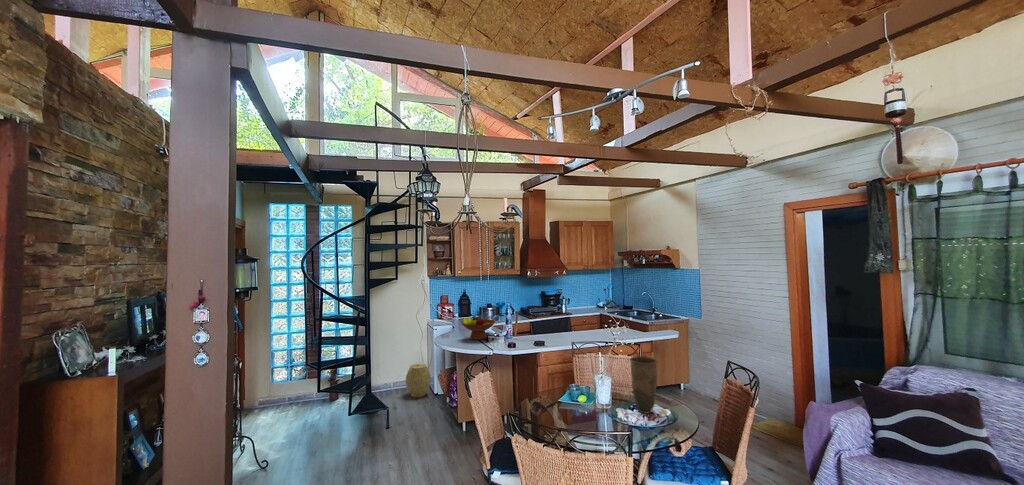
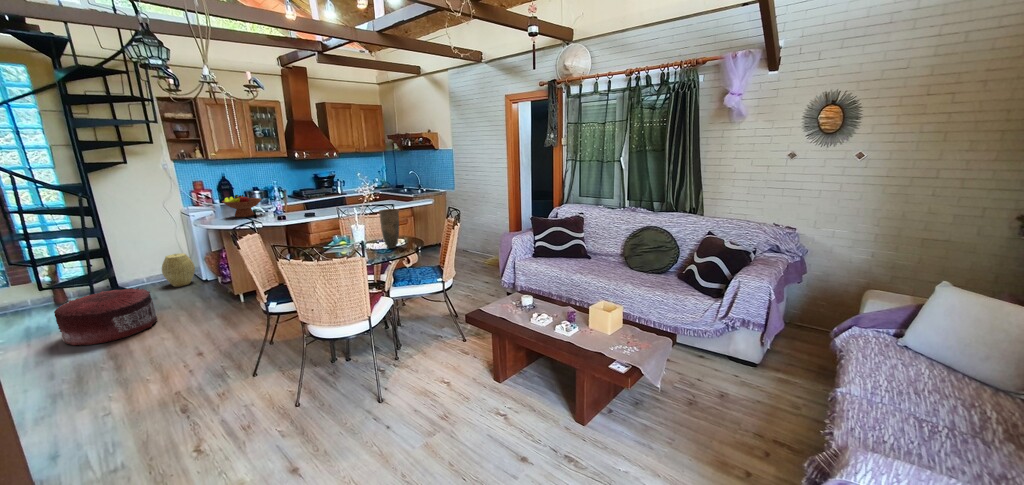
pouf: none [318,401,392,463] -> present [54,288,158,346]

